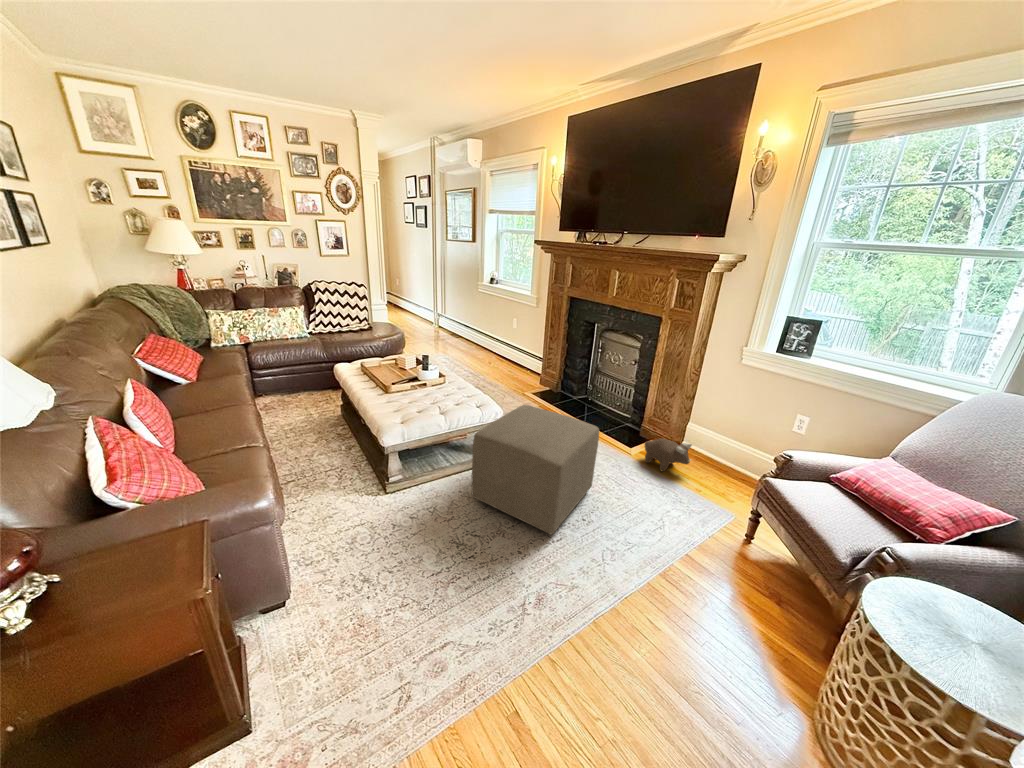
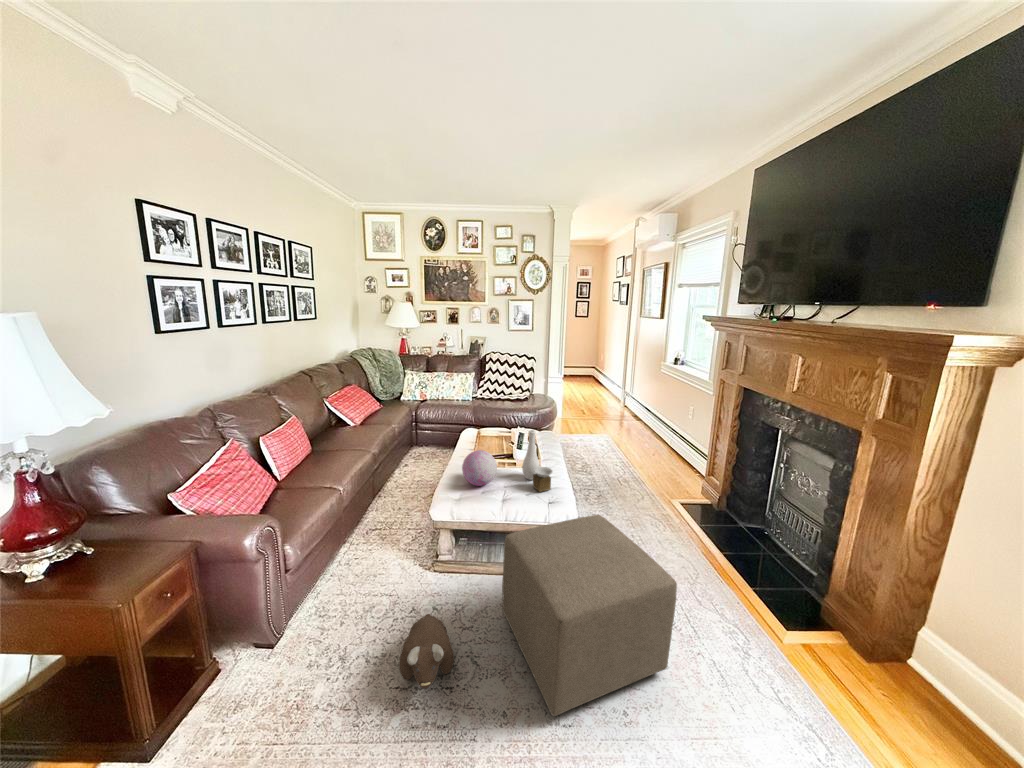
vase: none [438,350,472,402] -> present [522,430,552,492]
decorative orb: none [387,376,422,410] -> present [462,450,497,486]
plush toy: present [645,439,692,471] -> present [399,614,454,689]

